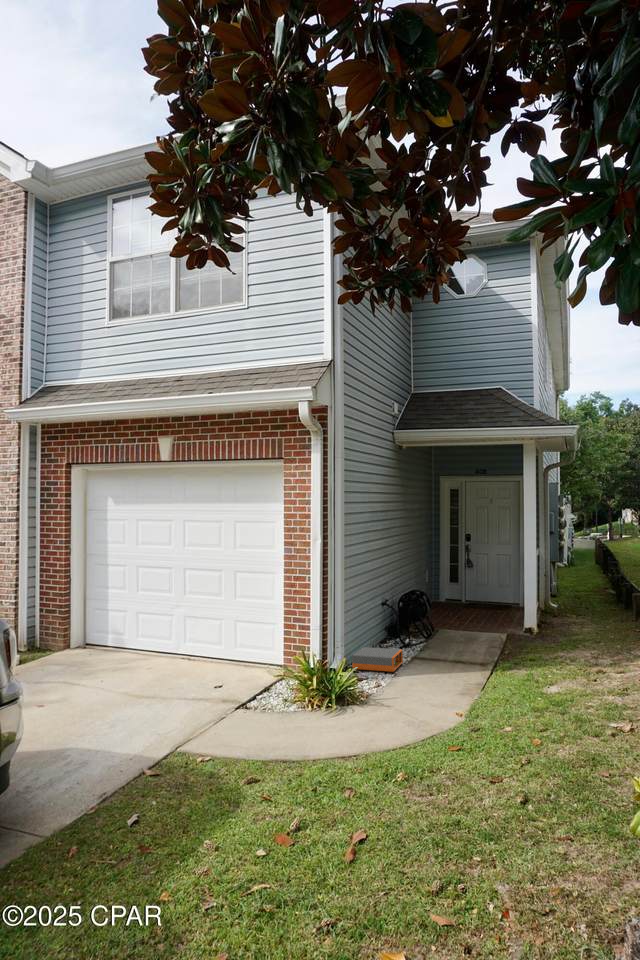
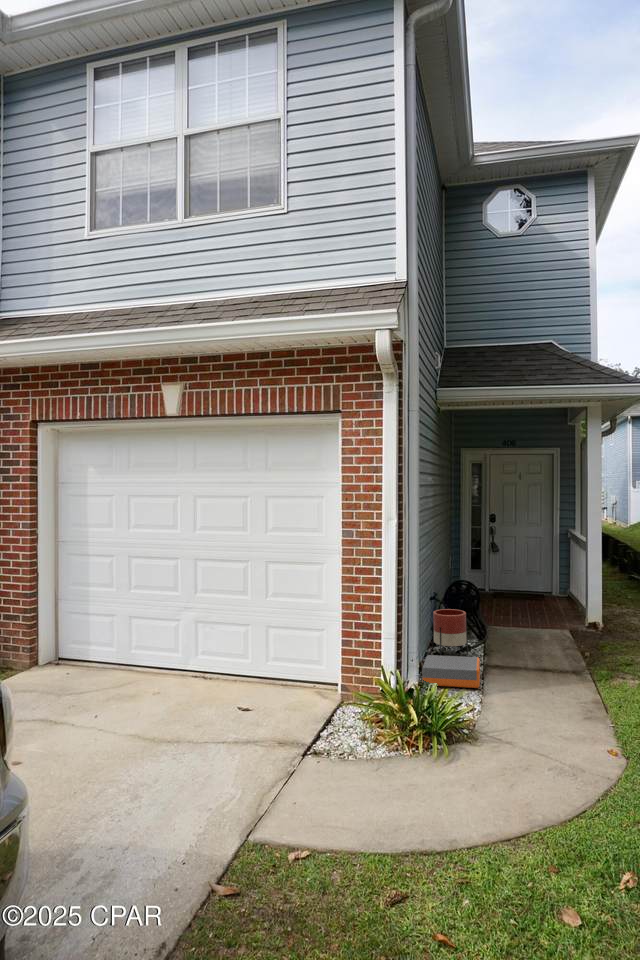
planter: none [377,612,405,652] -> present [433,609,468,657]

